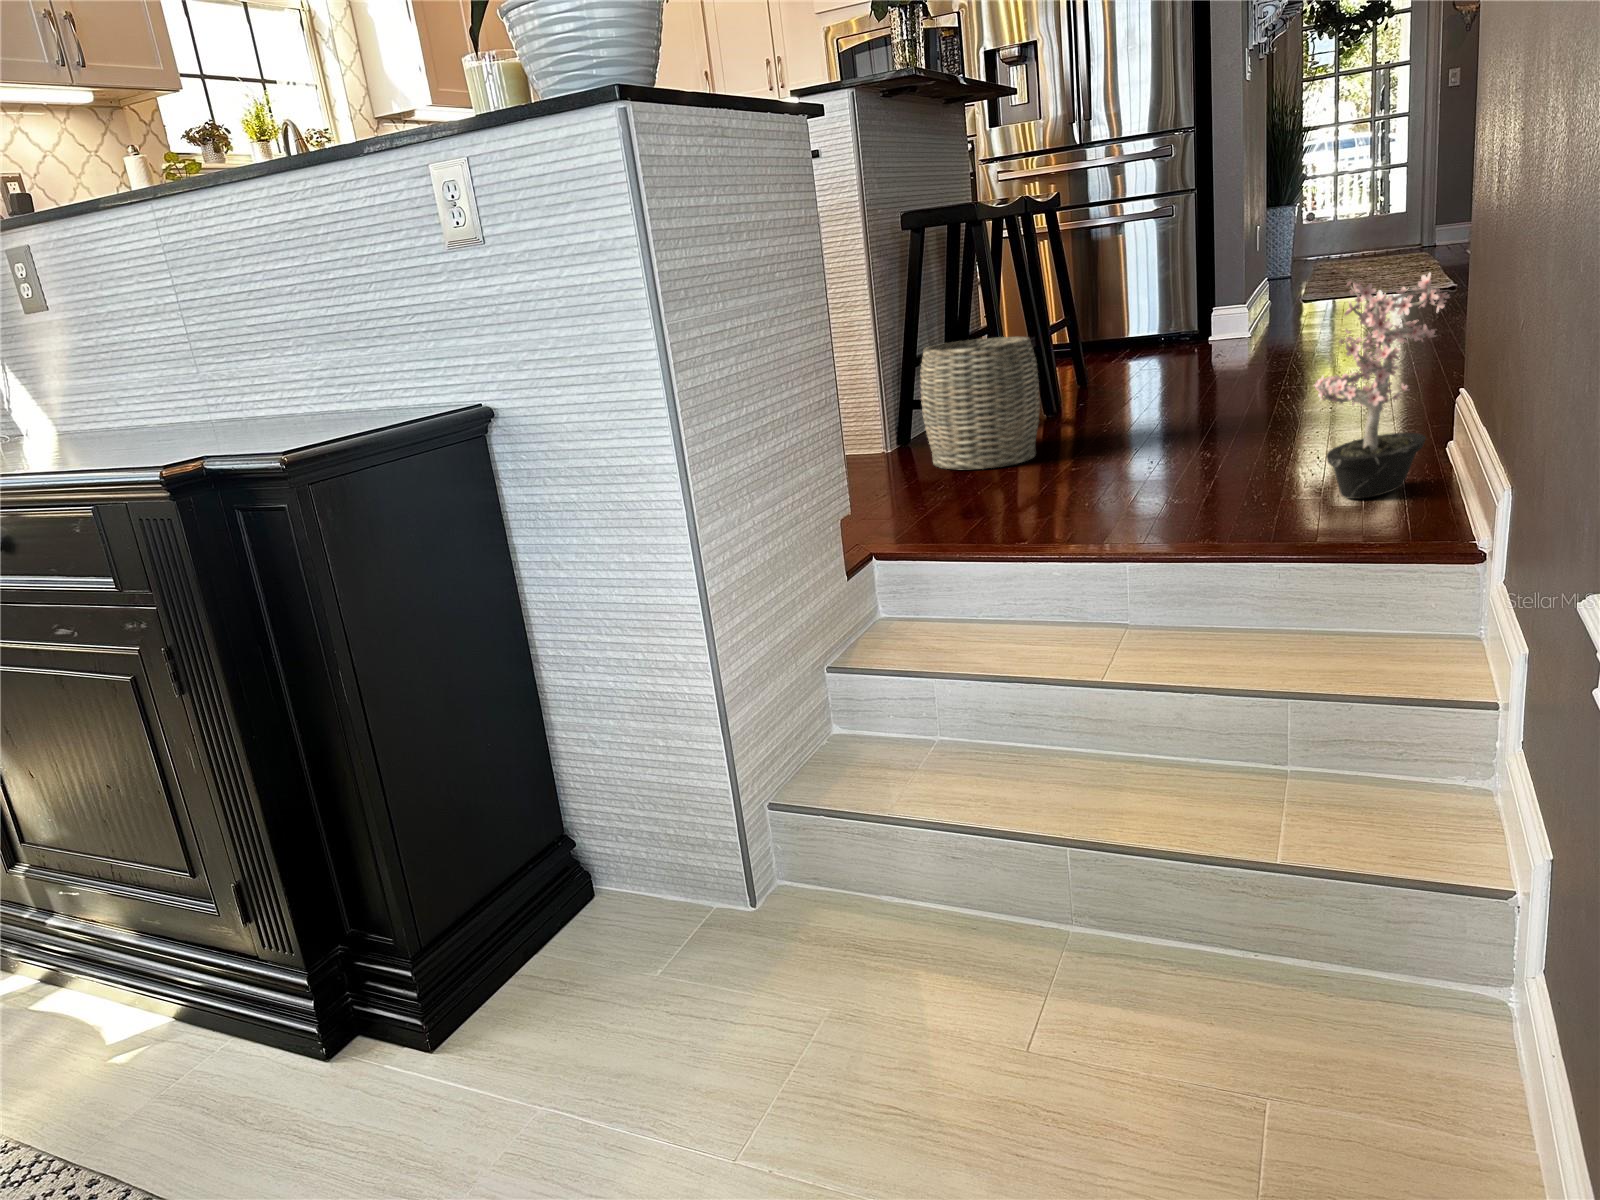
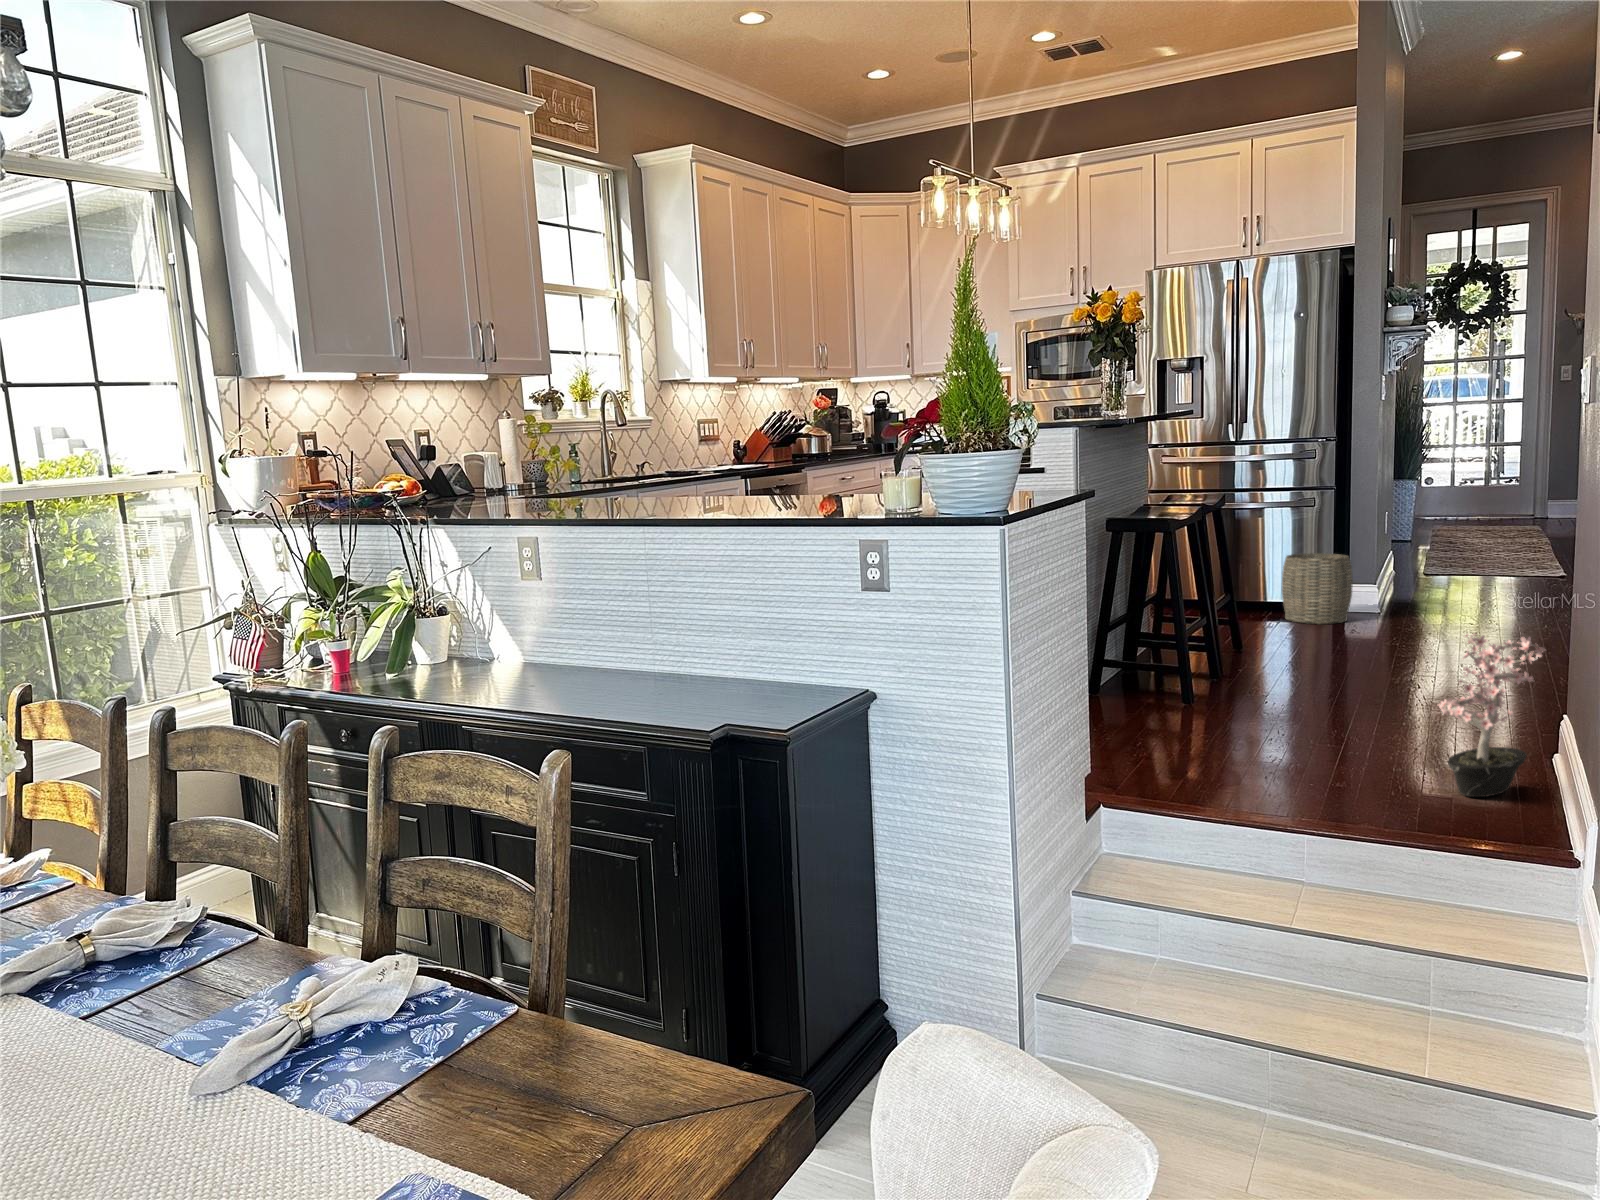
woven basket: present [920,337,1040,469] -> present [1282,553,1353,624]

